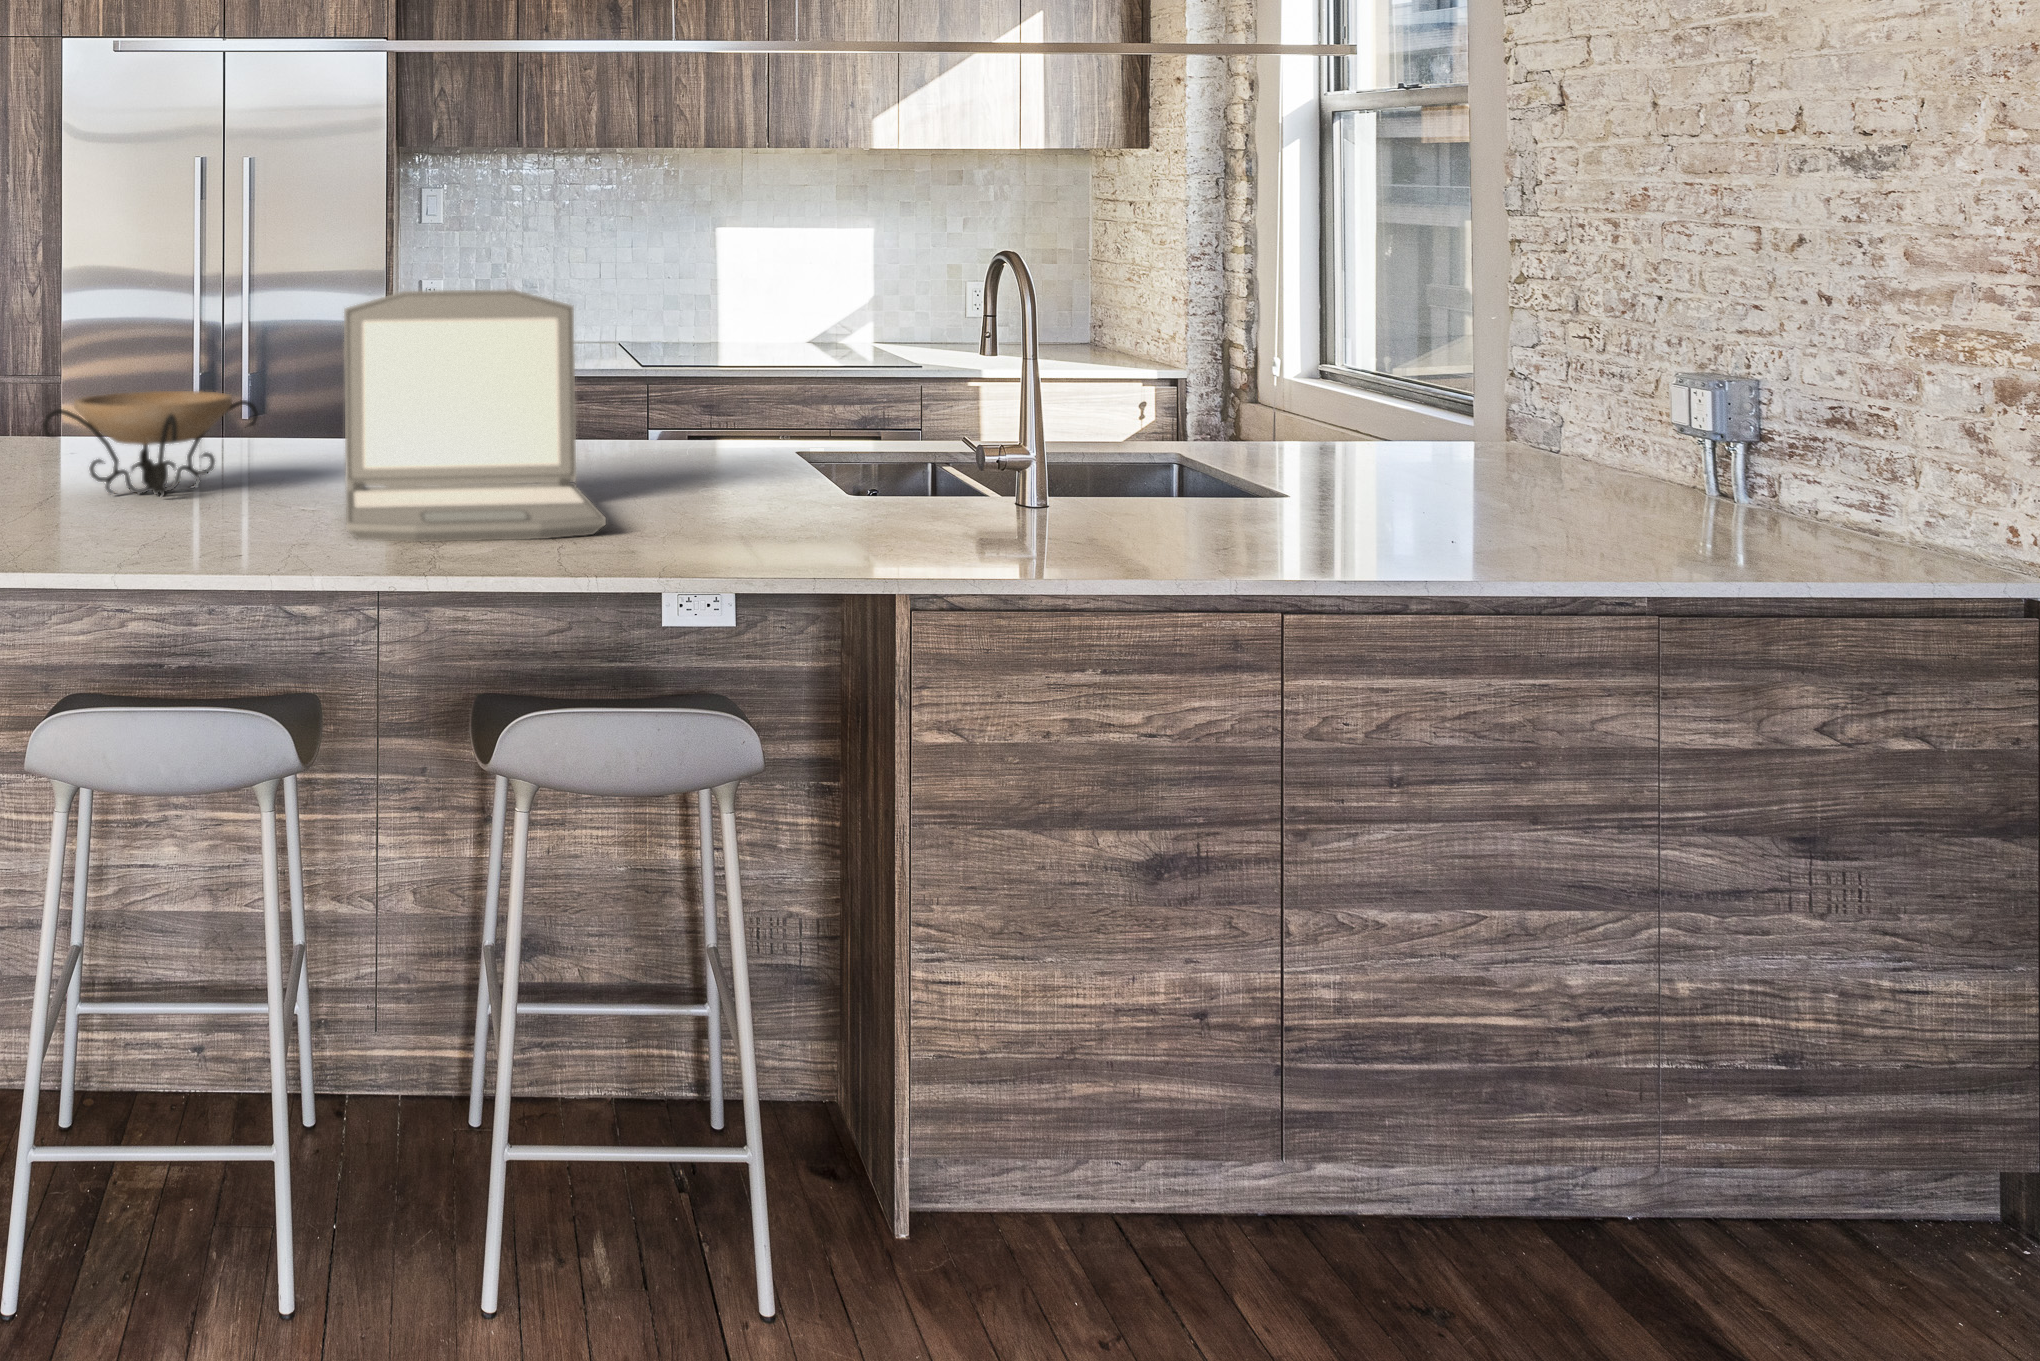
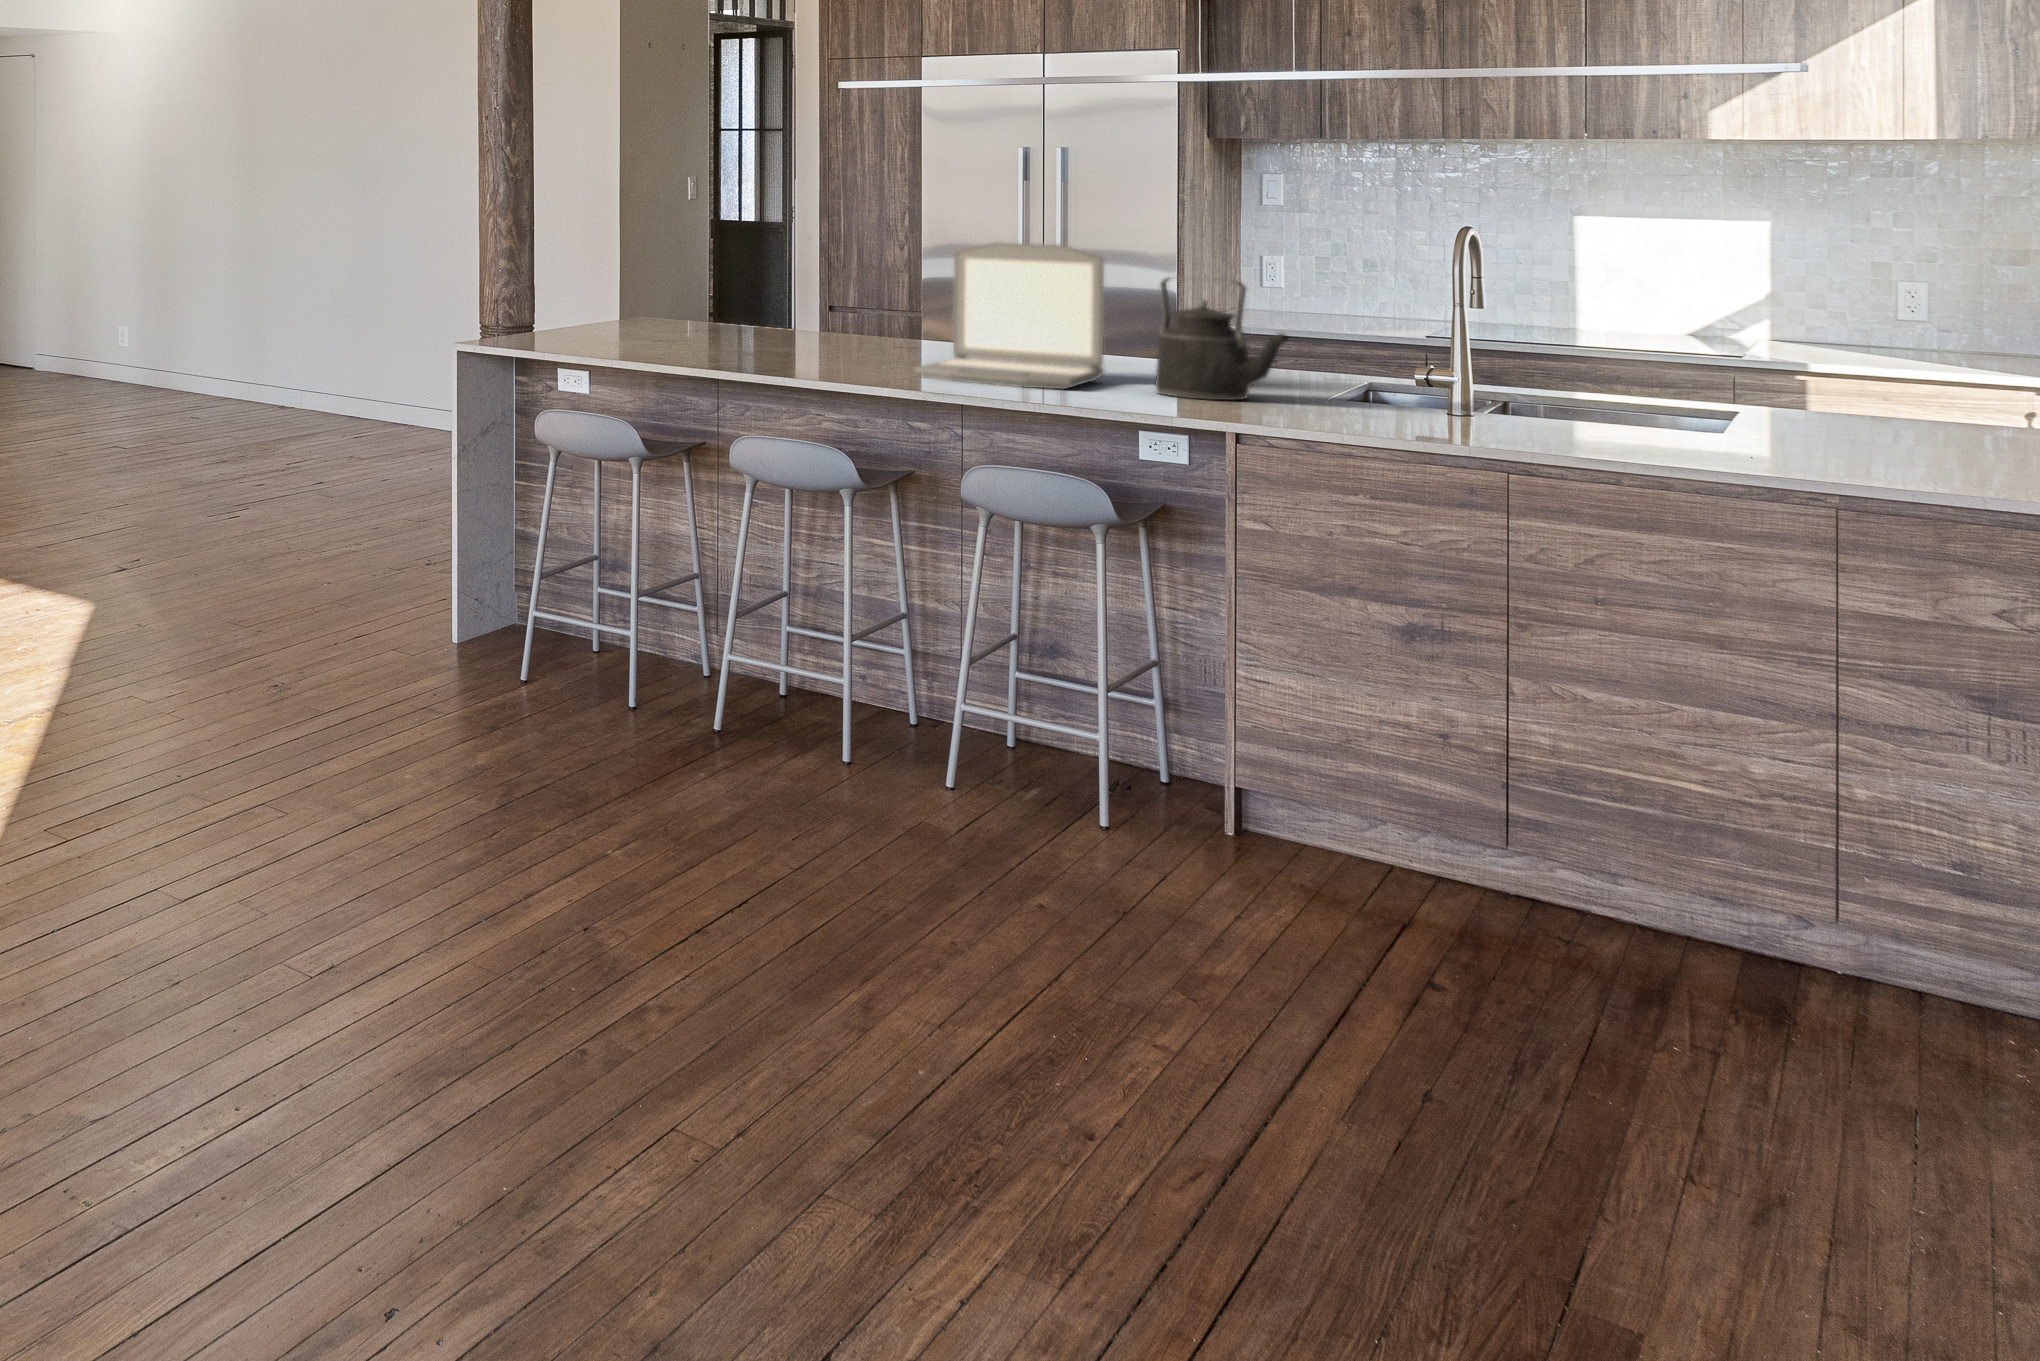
kettle: none [682,332,881,525] -> present [1156,278,1288,400]
decorative bowl: present [43,391,258,496] -> none [794,296,930,356]

